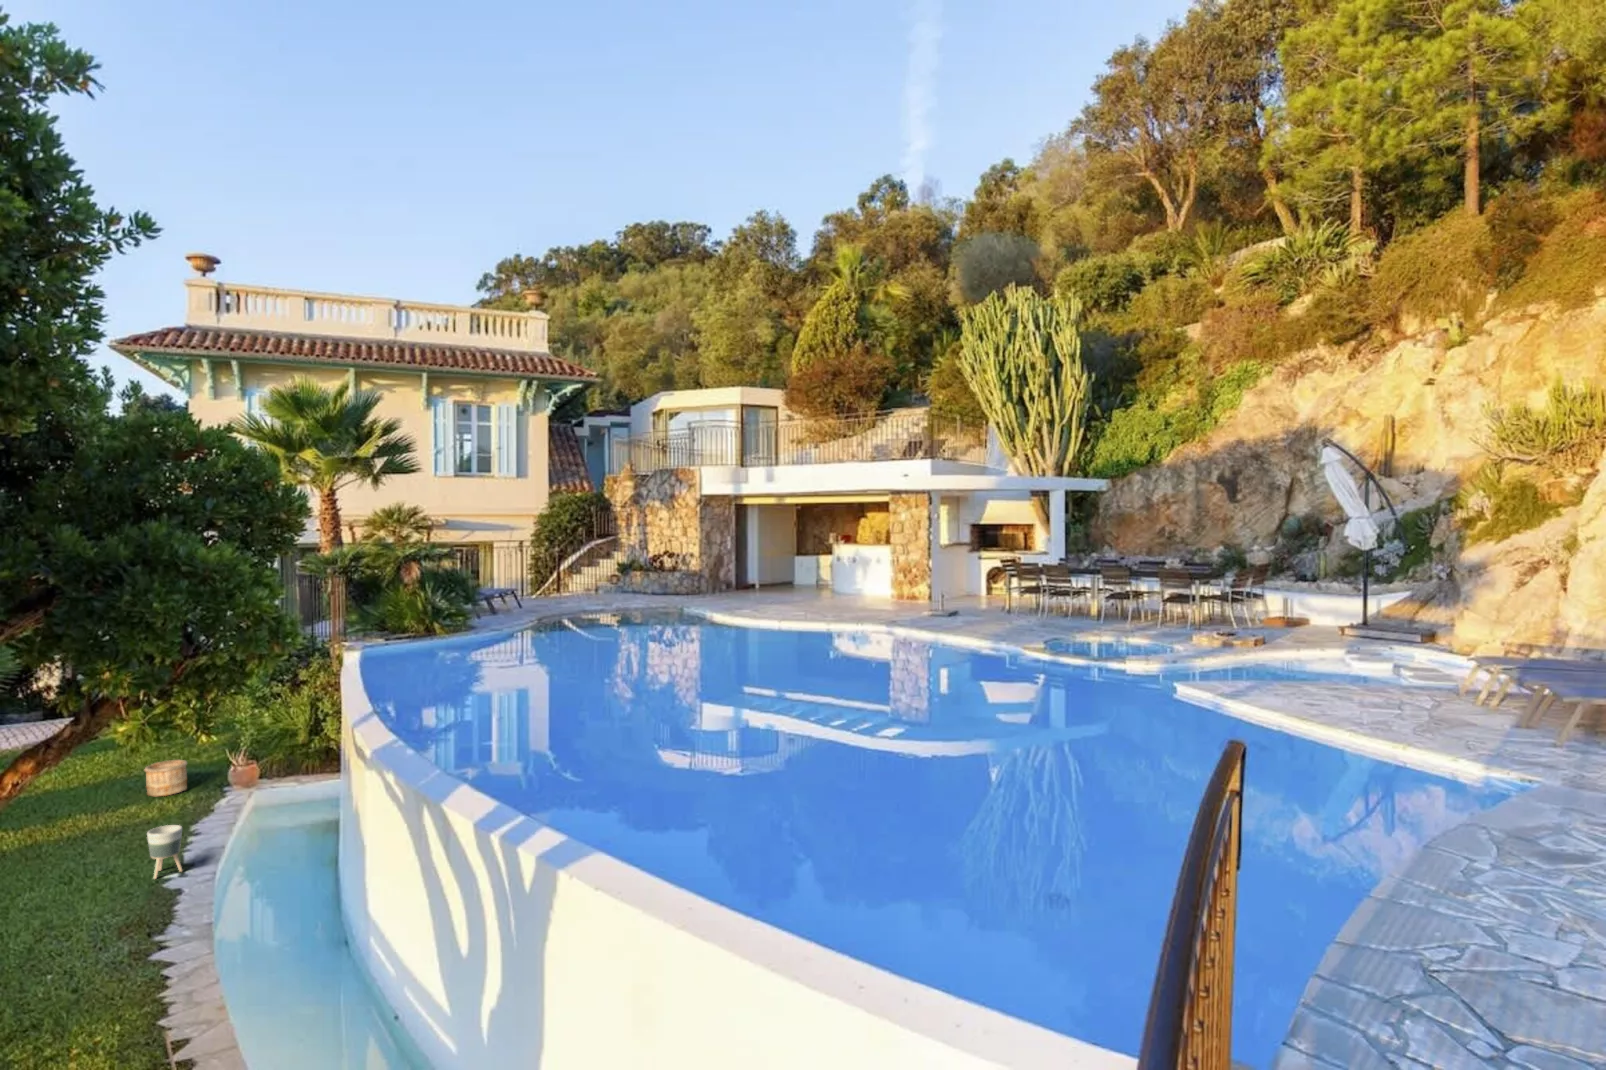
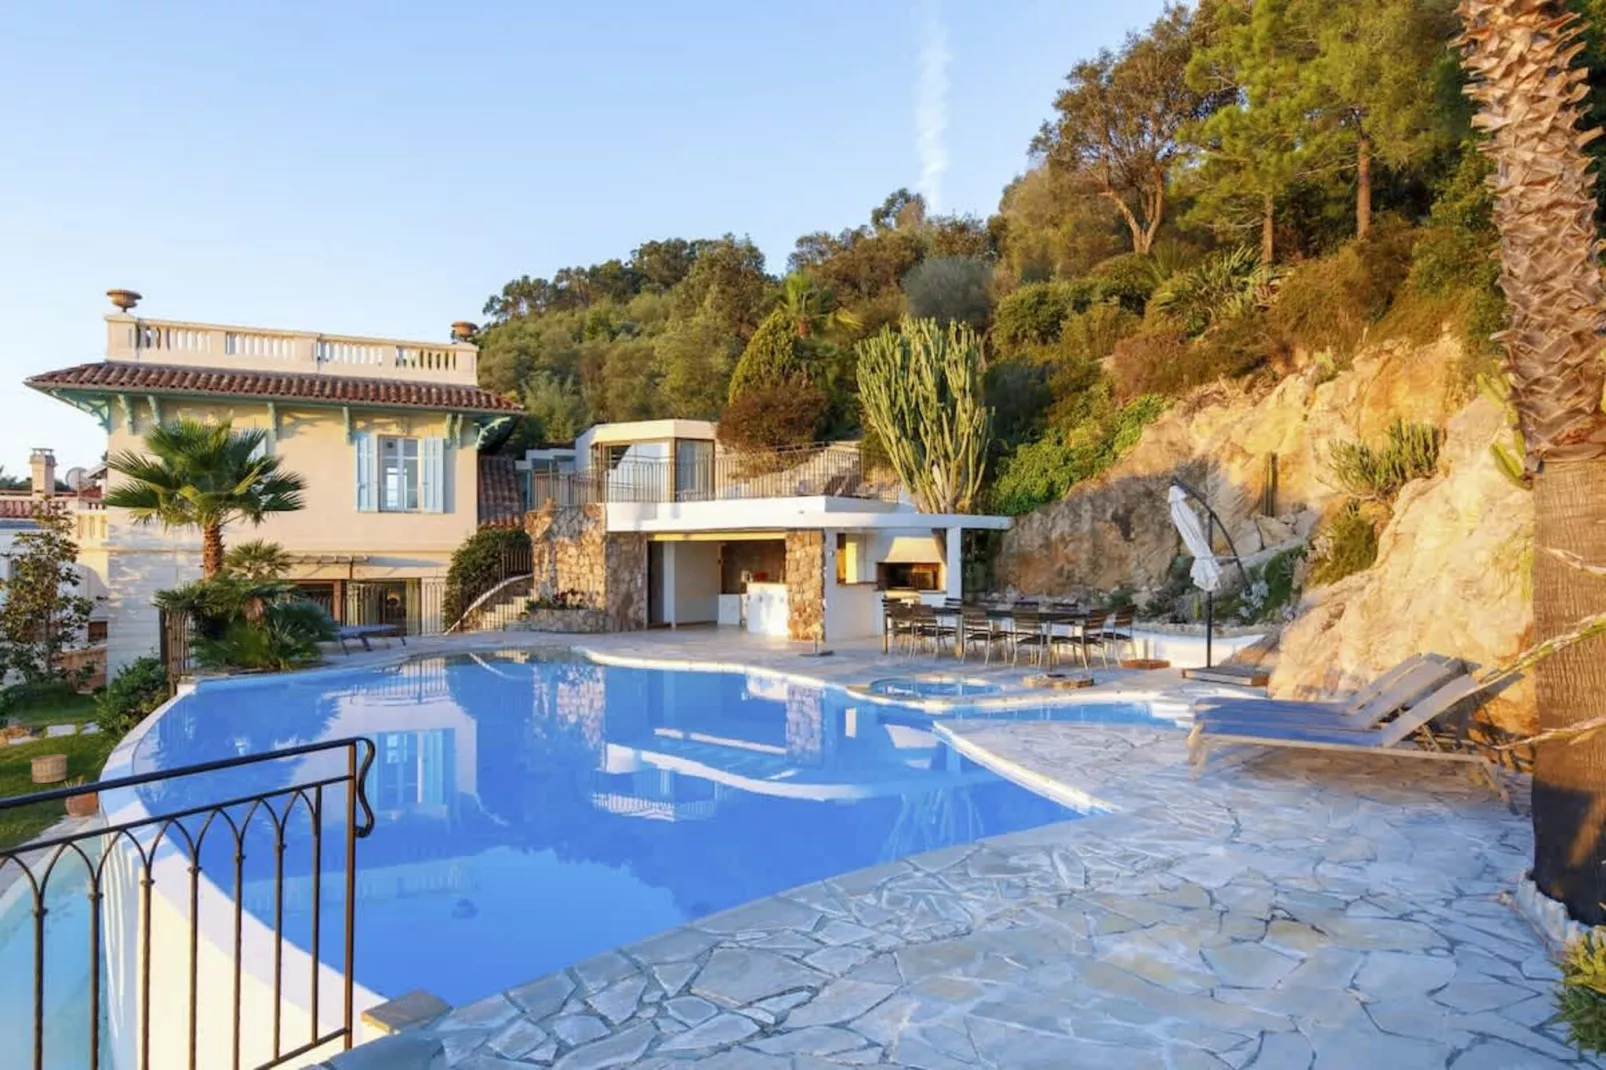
planter: present [147,825,182,879] -> none [22,792,50,832]

